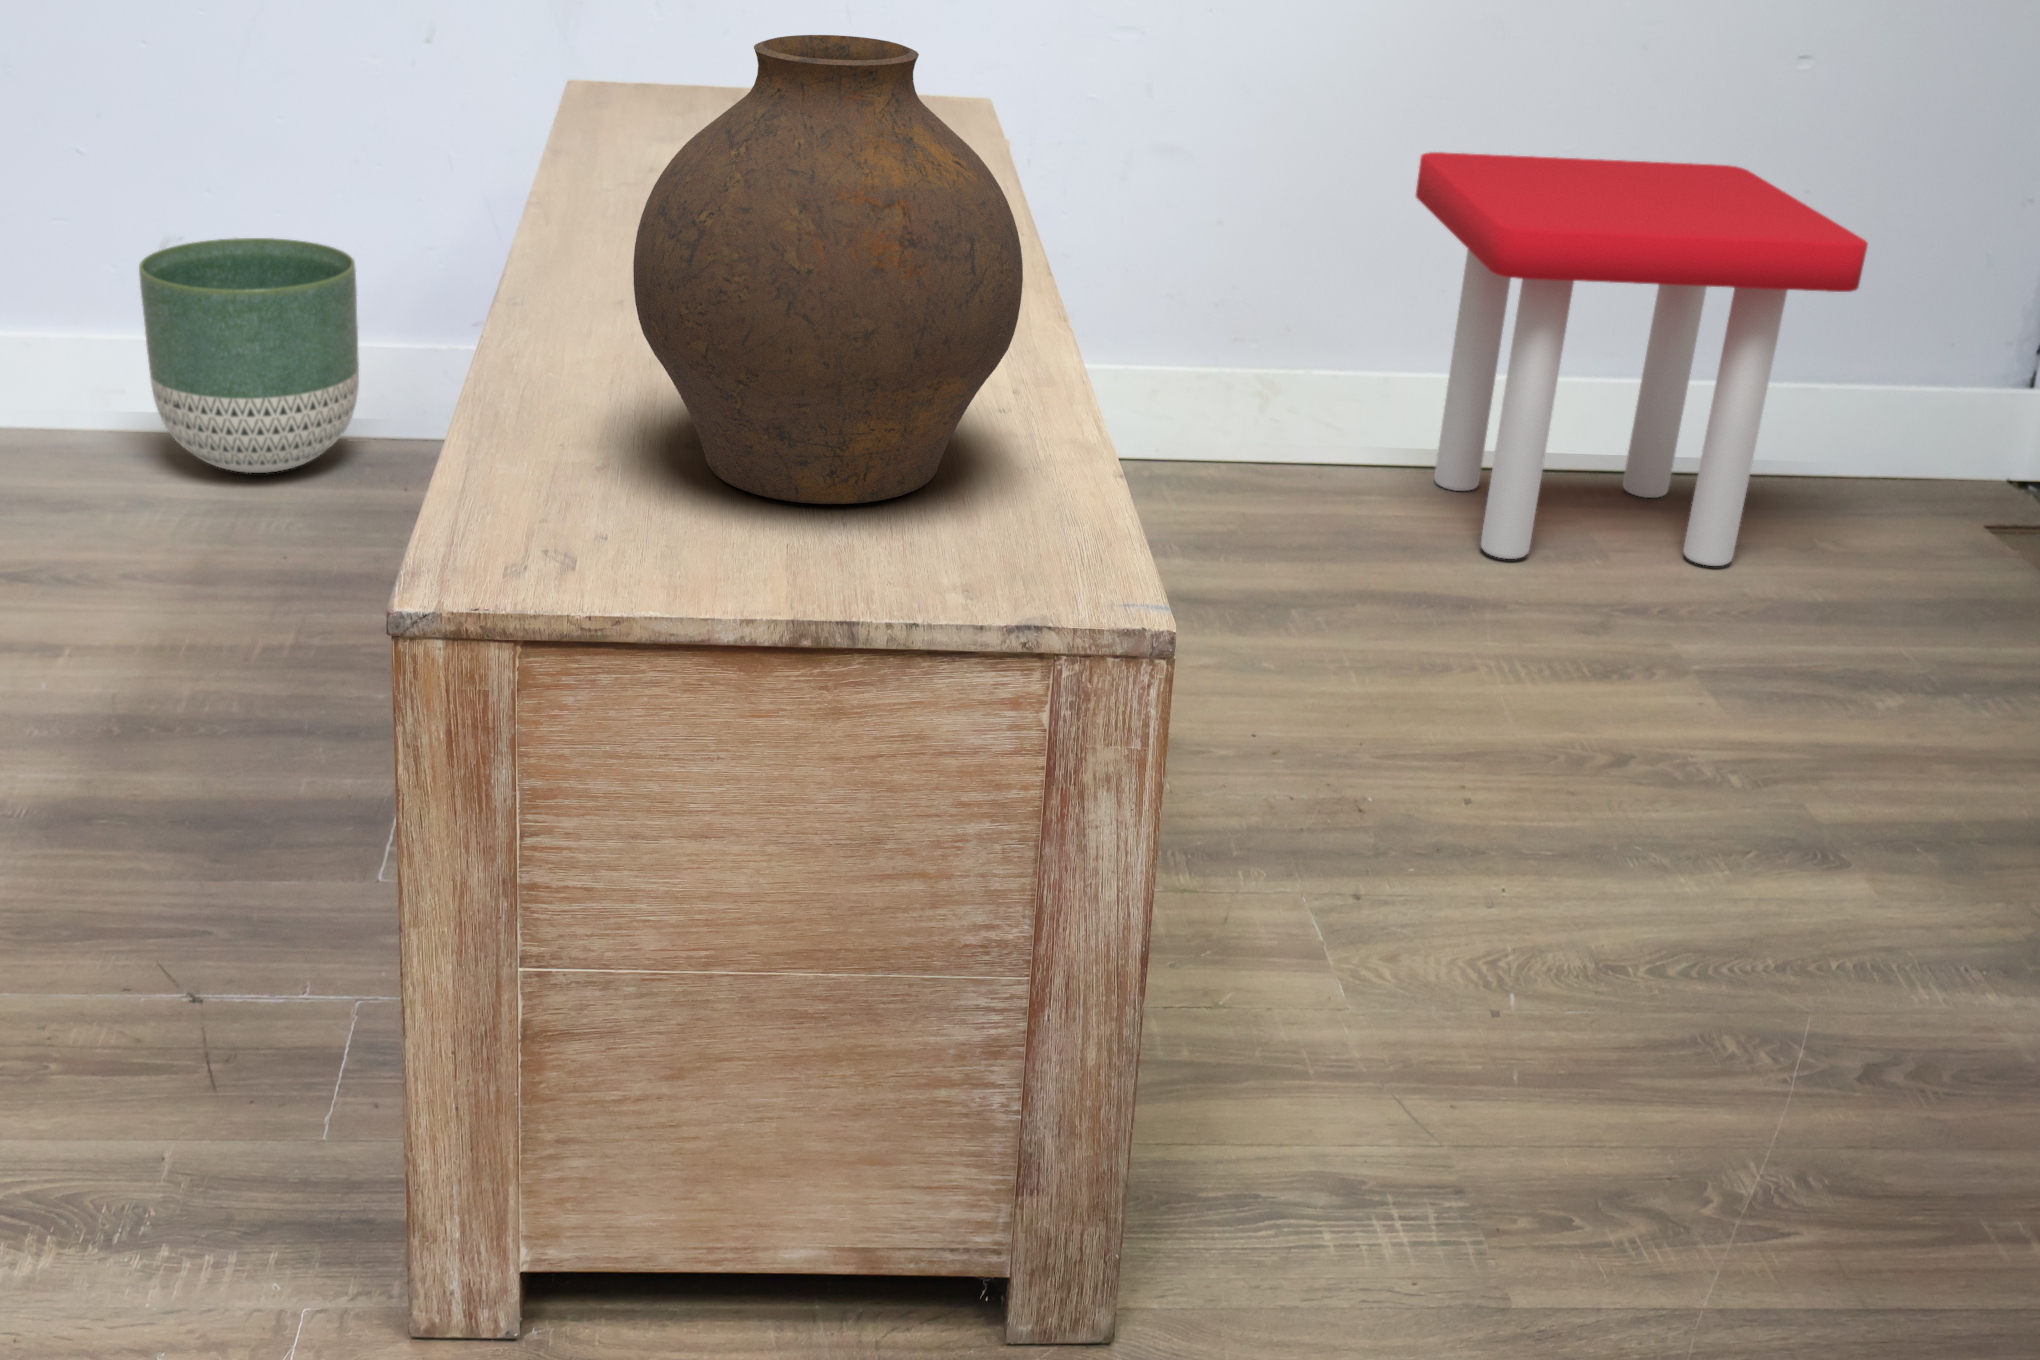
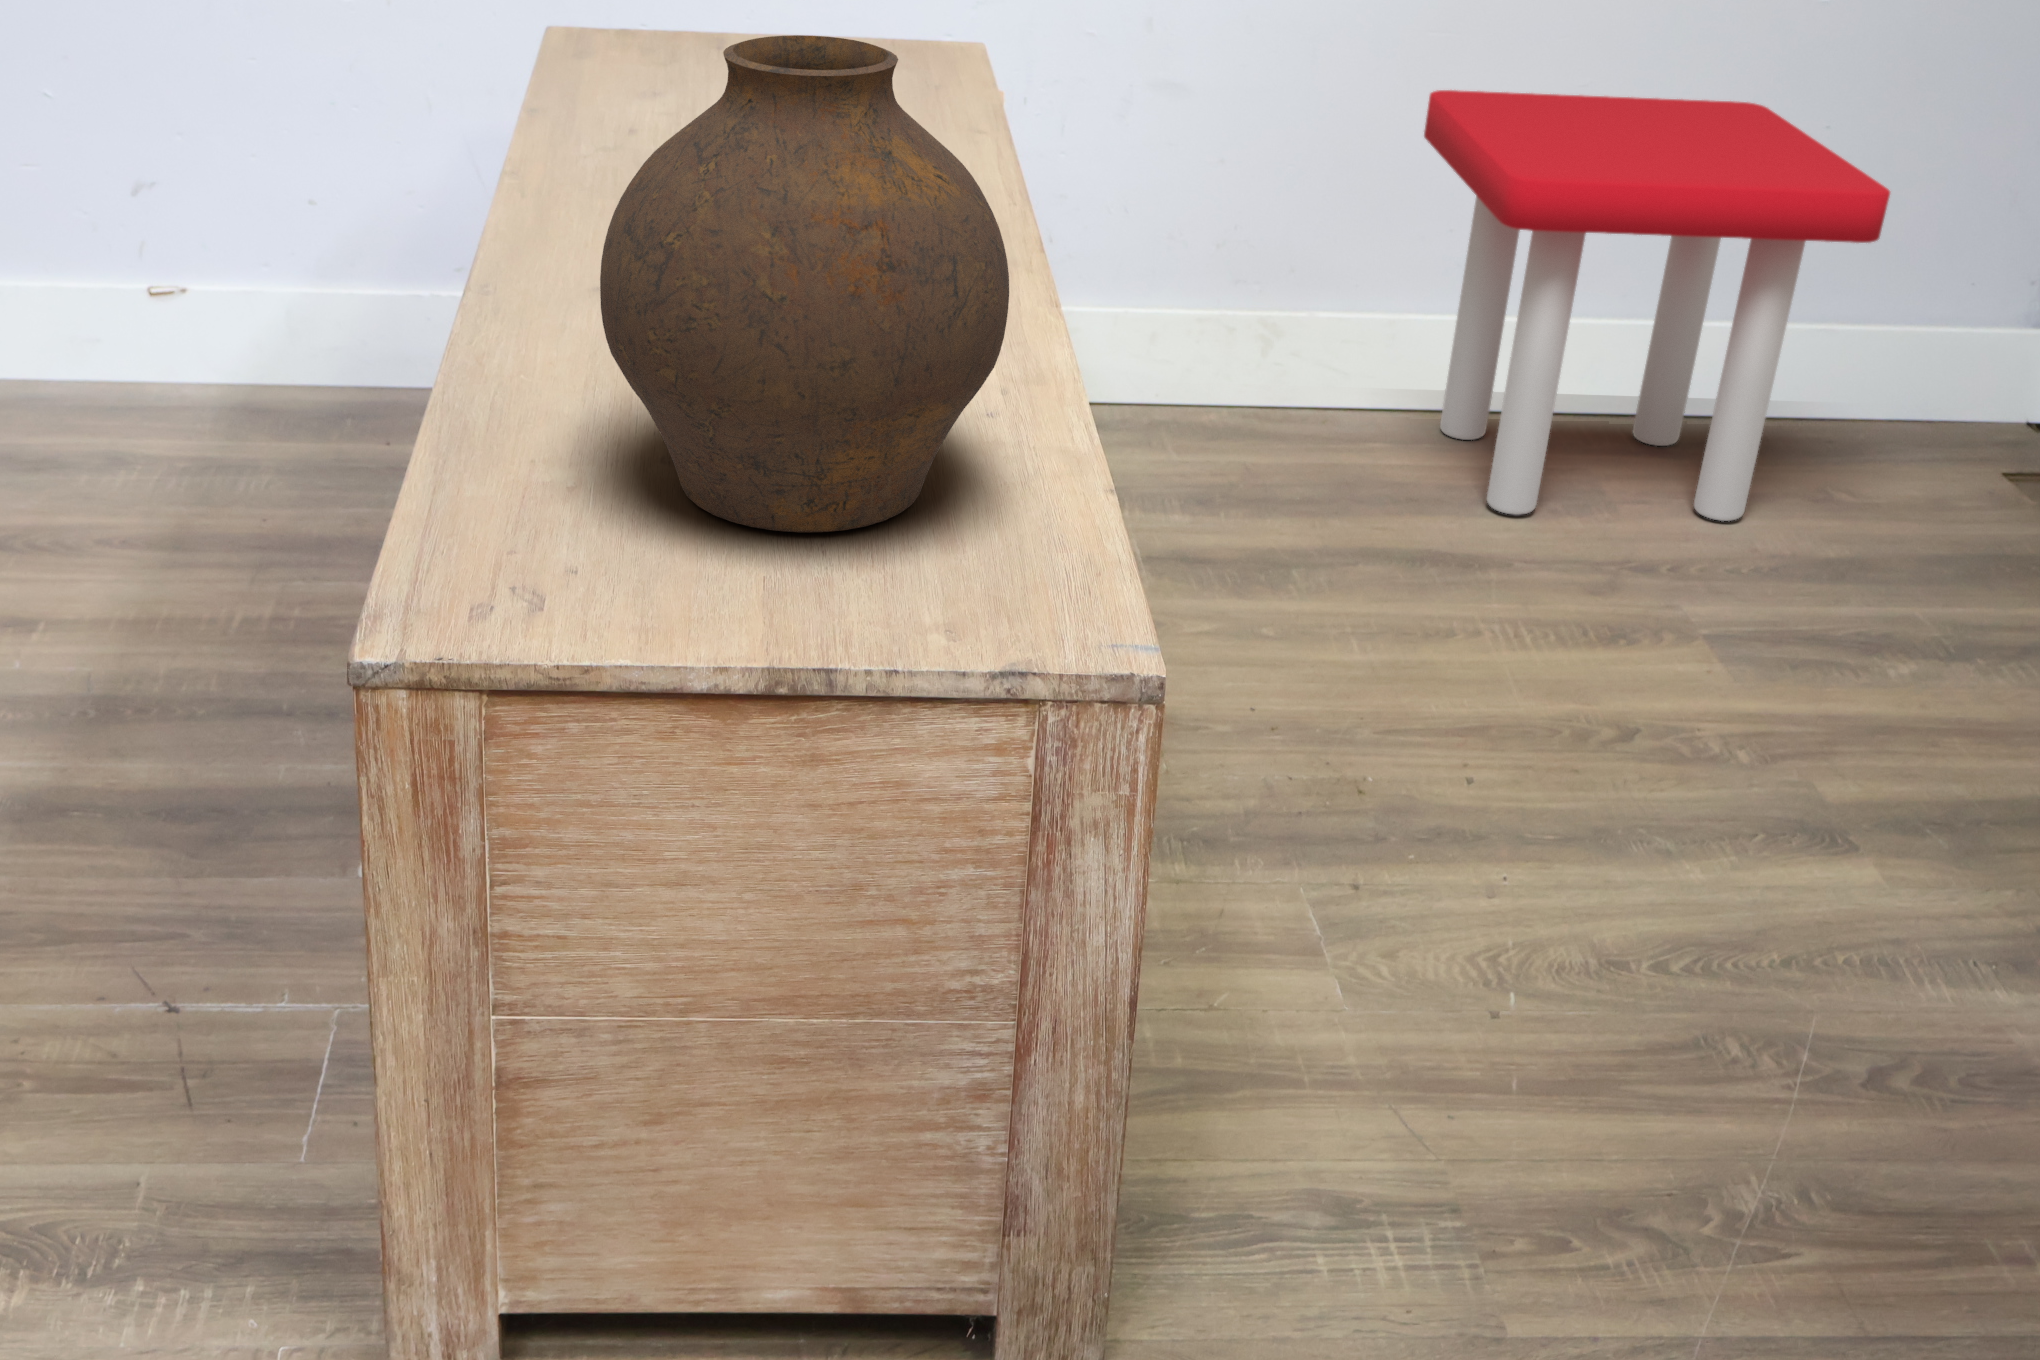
planter: present [139,238,359,473] -> none [109,185,338,429]

